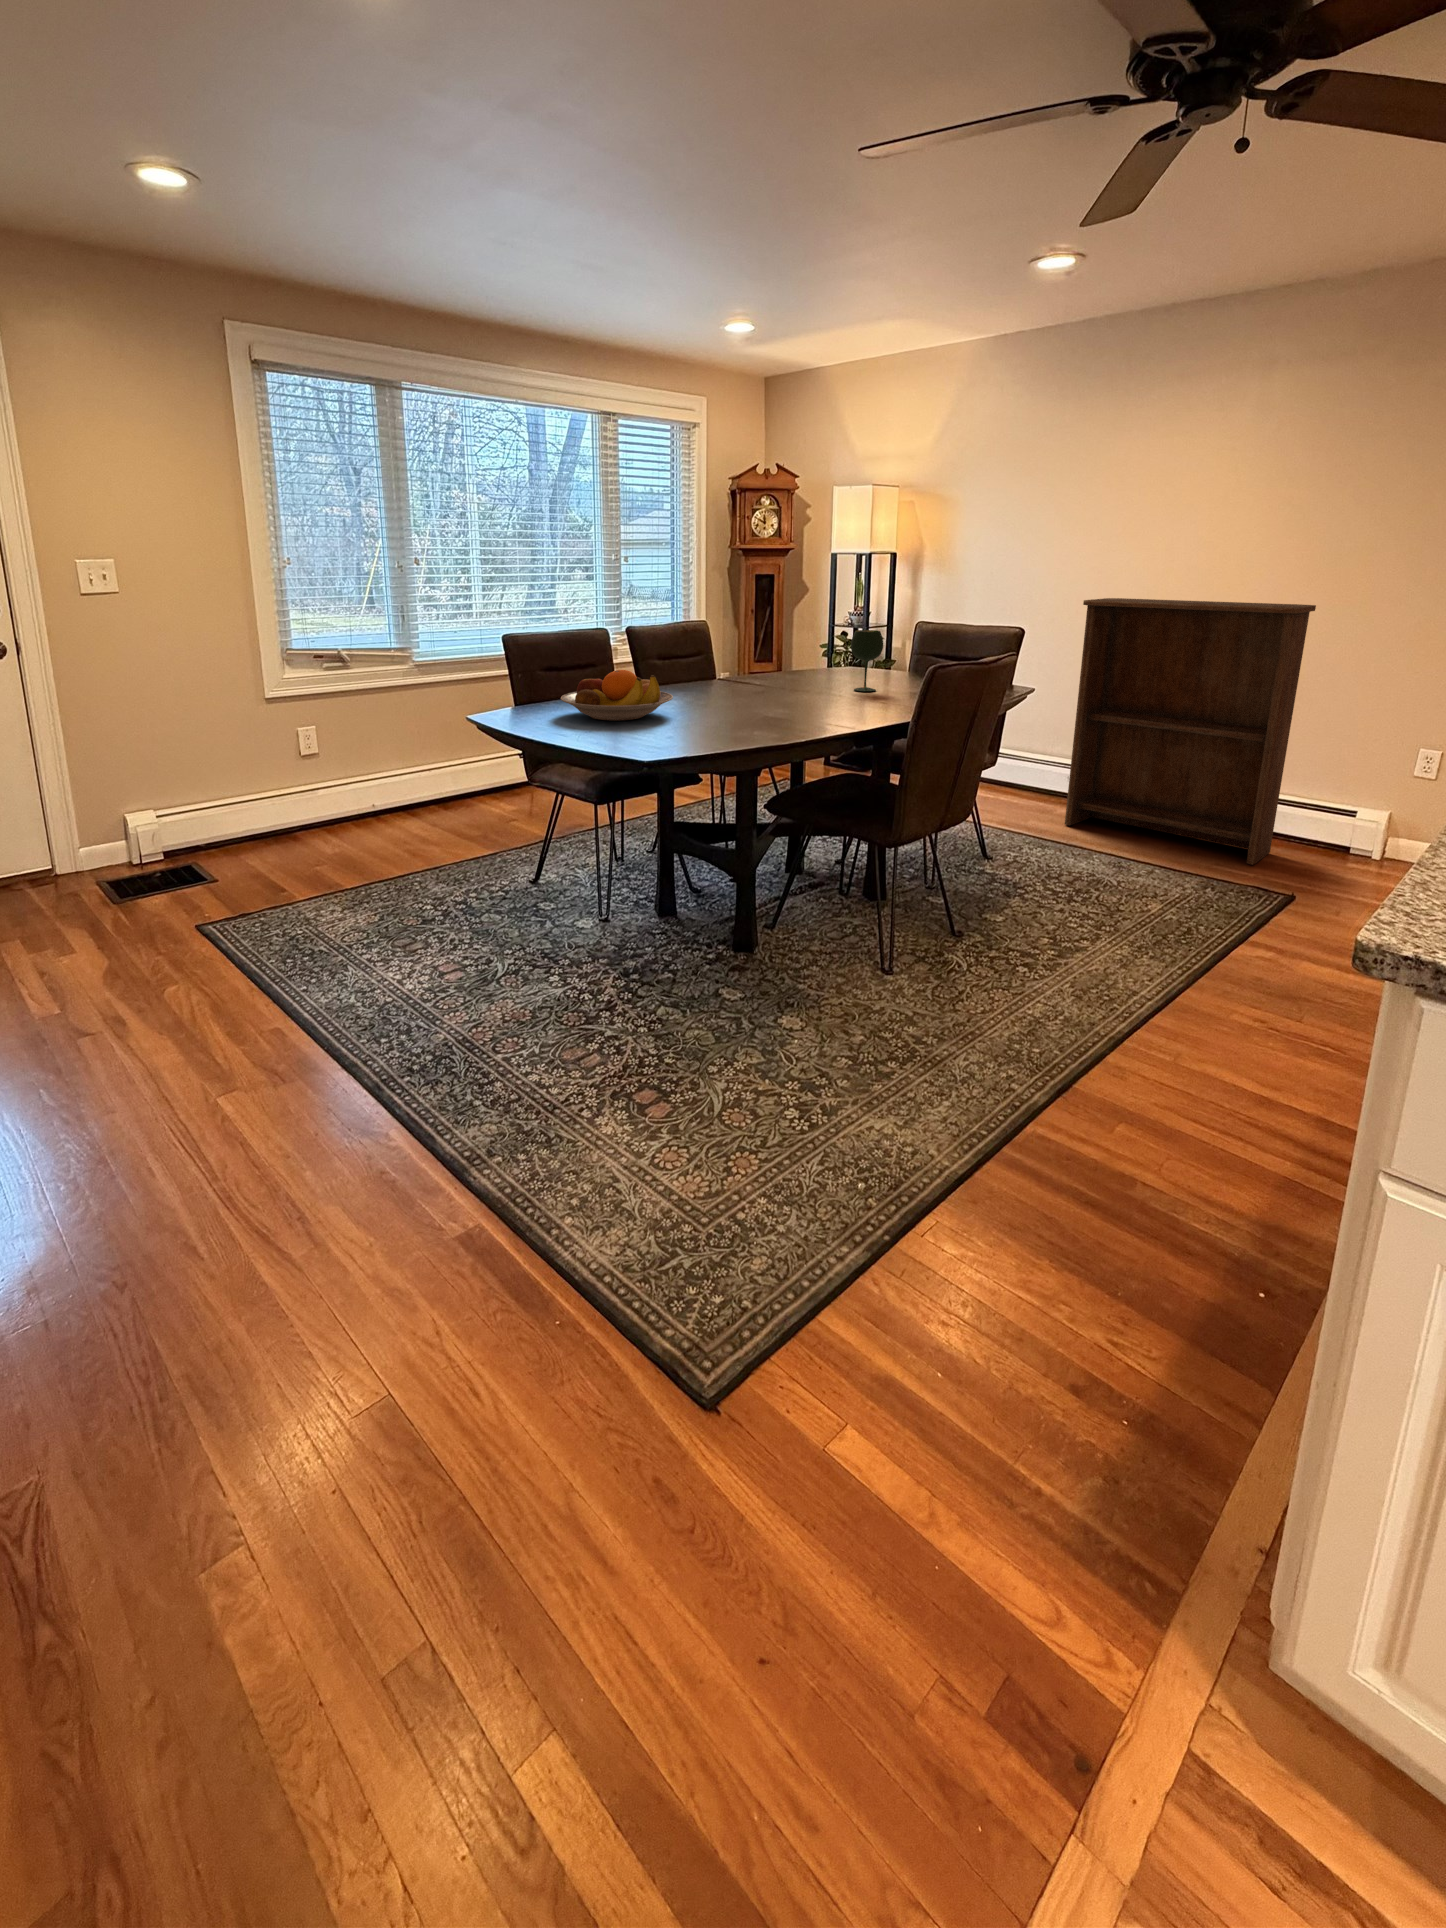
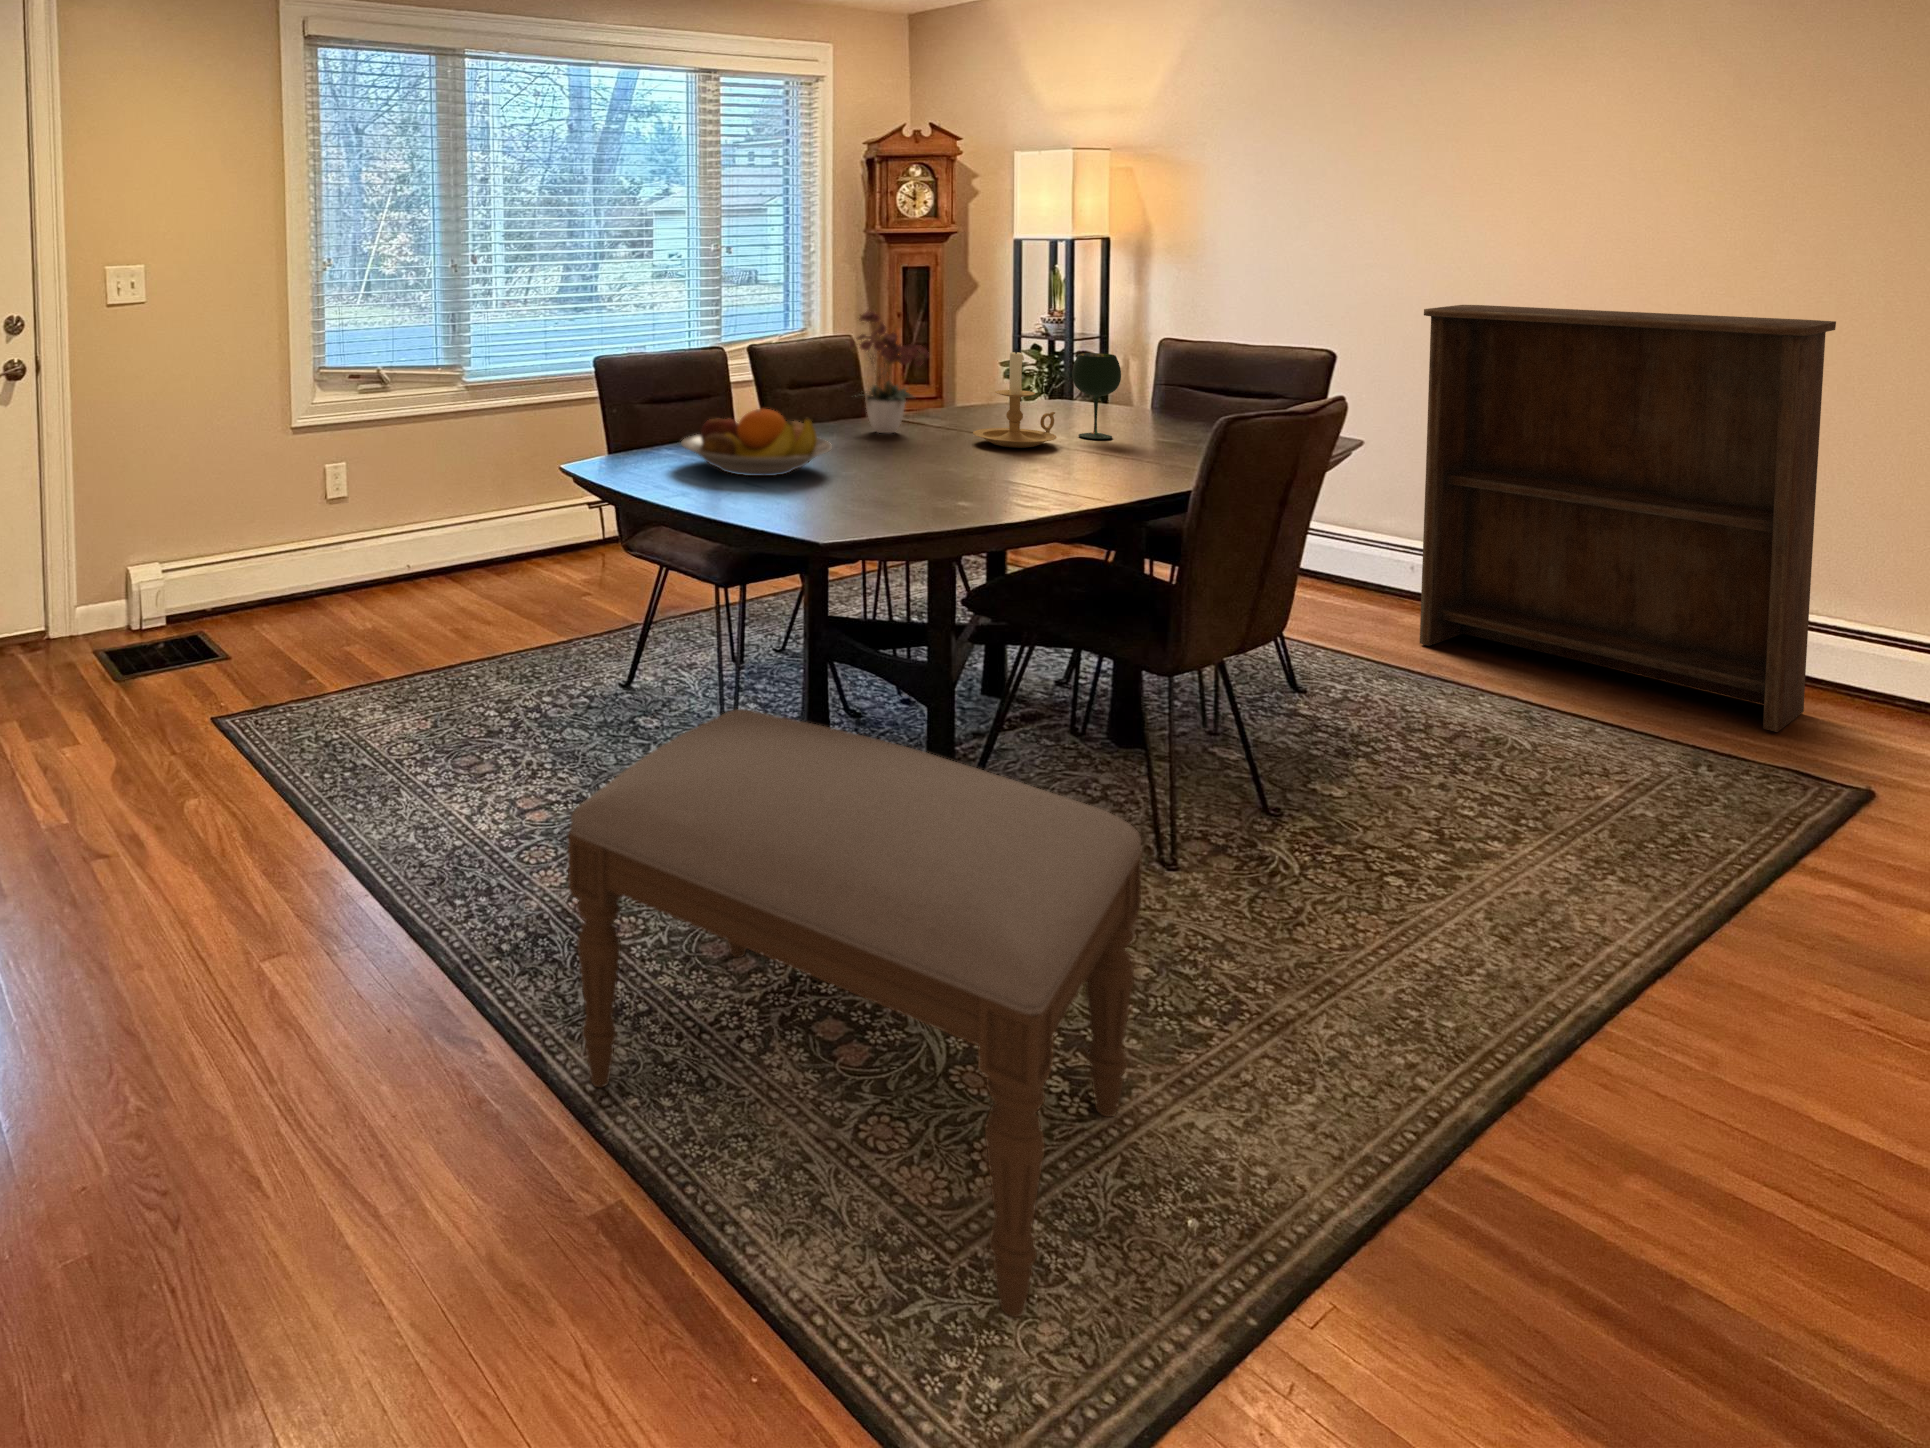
flower arrangement: none [692,595,757,691] -> present [850,312,929,433]
candle holder: none [781,626,838,698] -> present [973,349,1057,448]
ottoman: none [440,885,848,1259] -> present [568,709,1142,1317]

